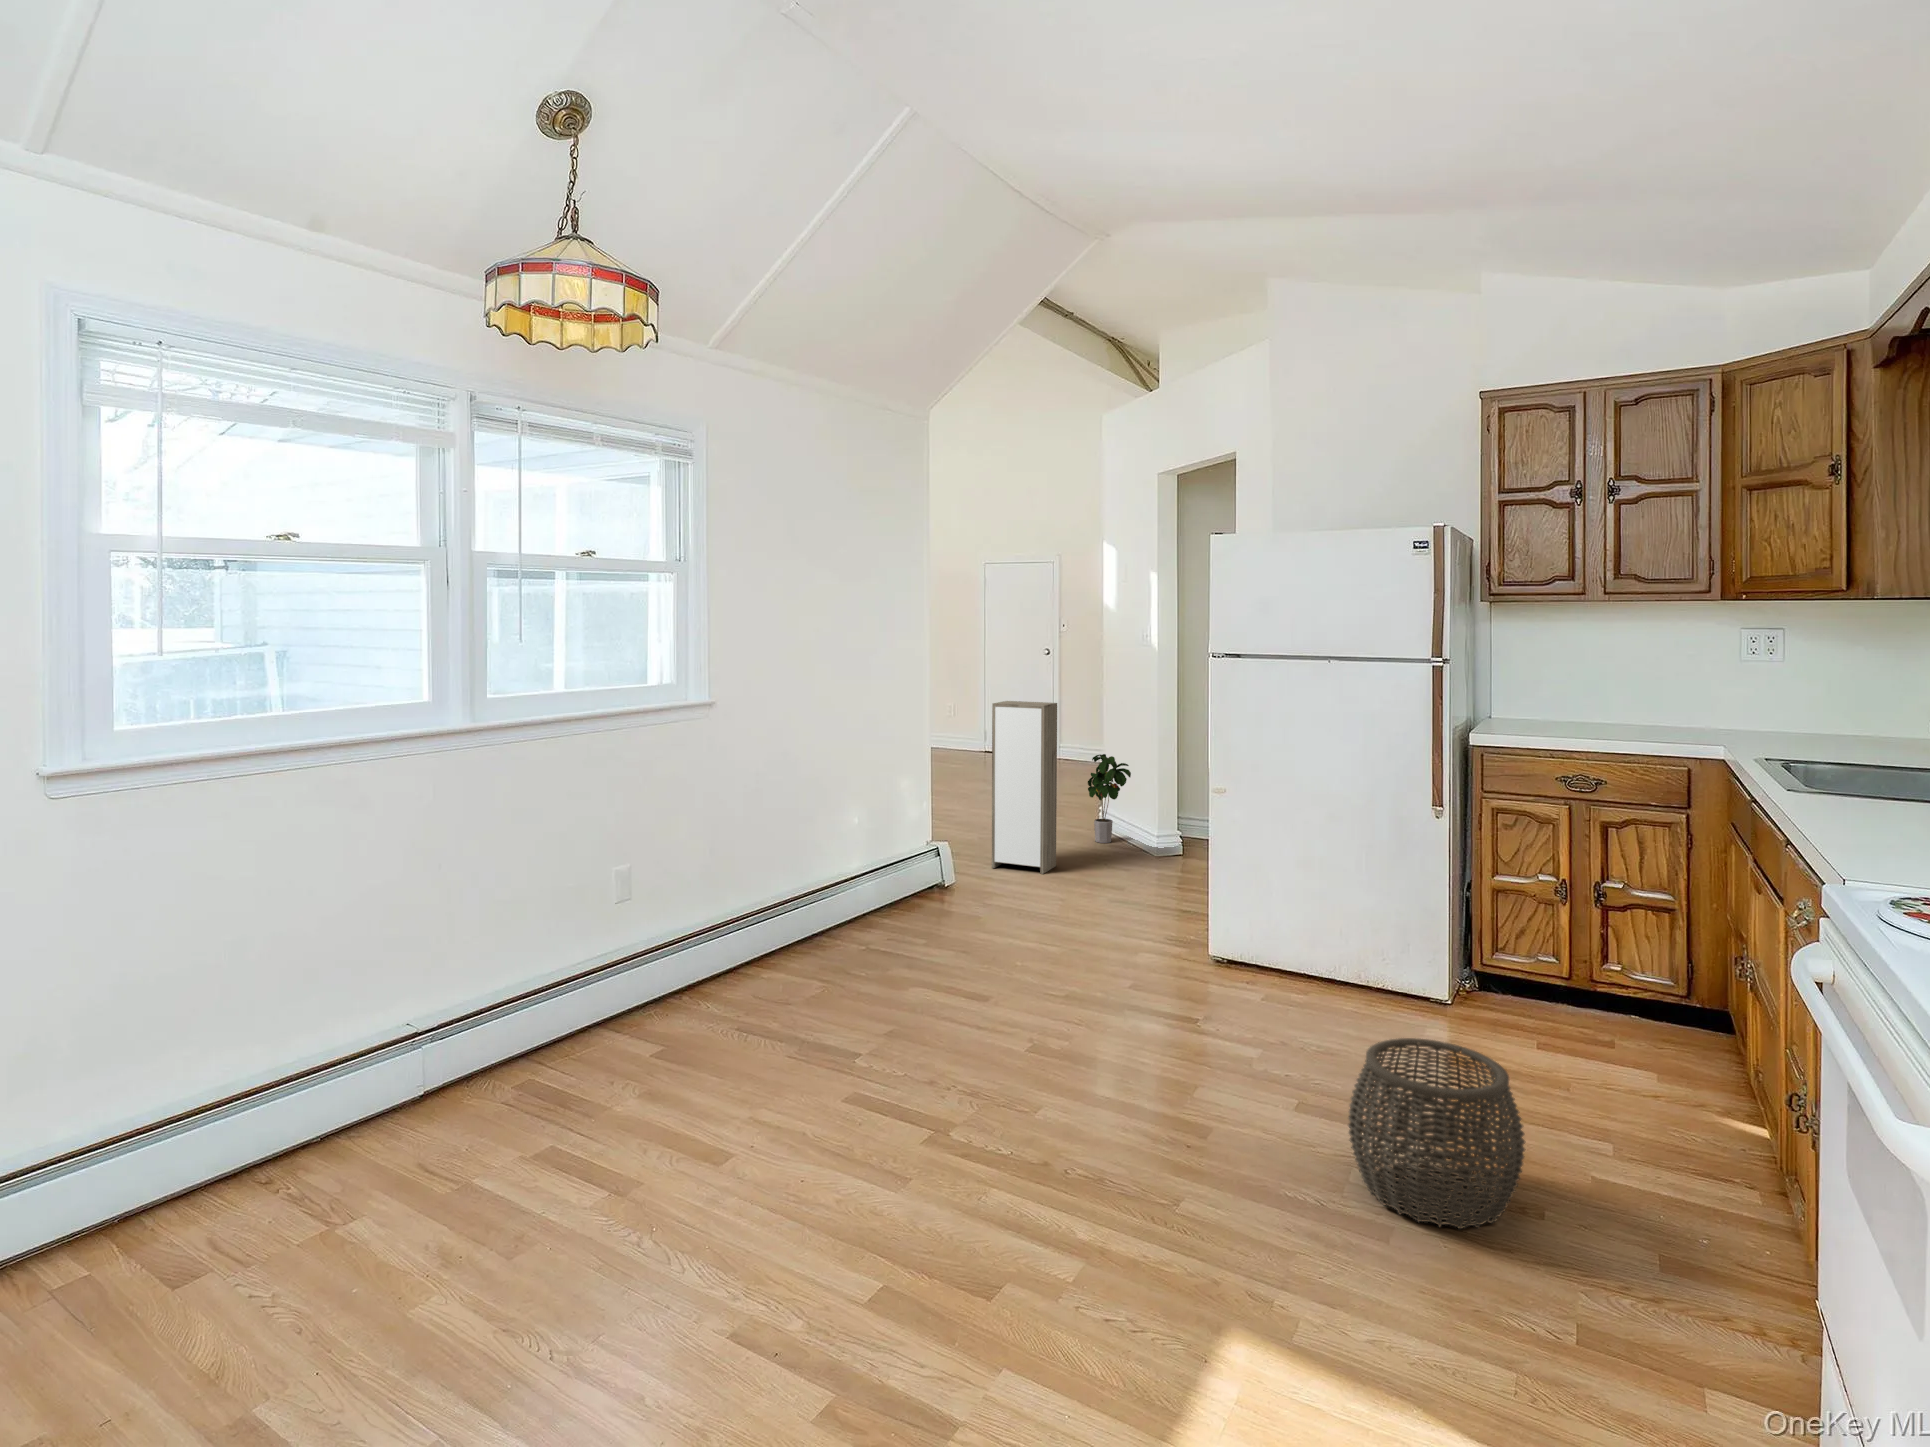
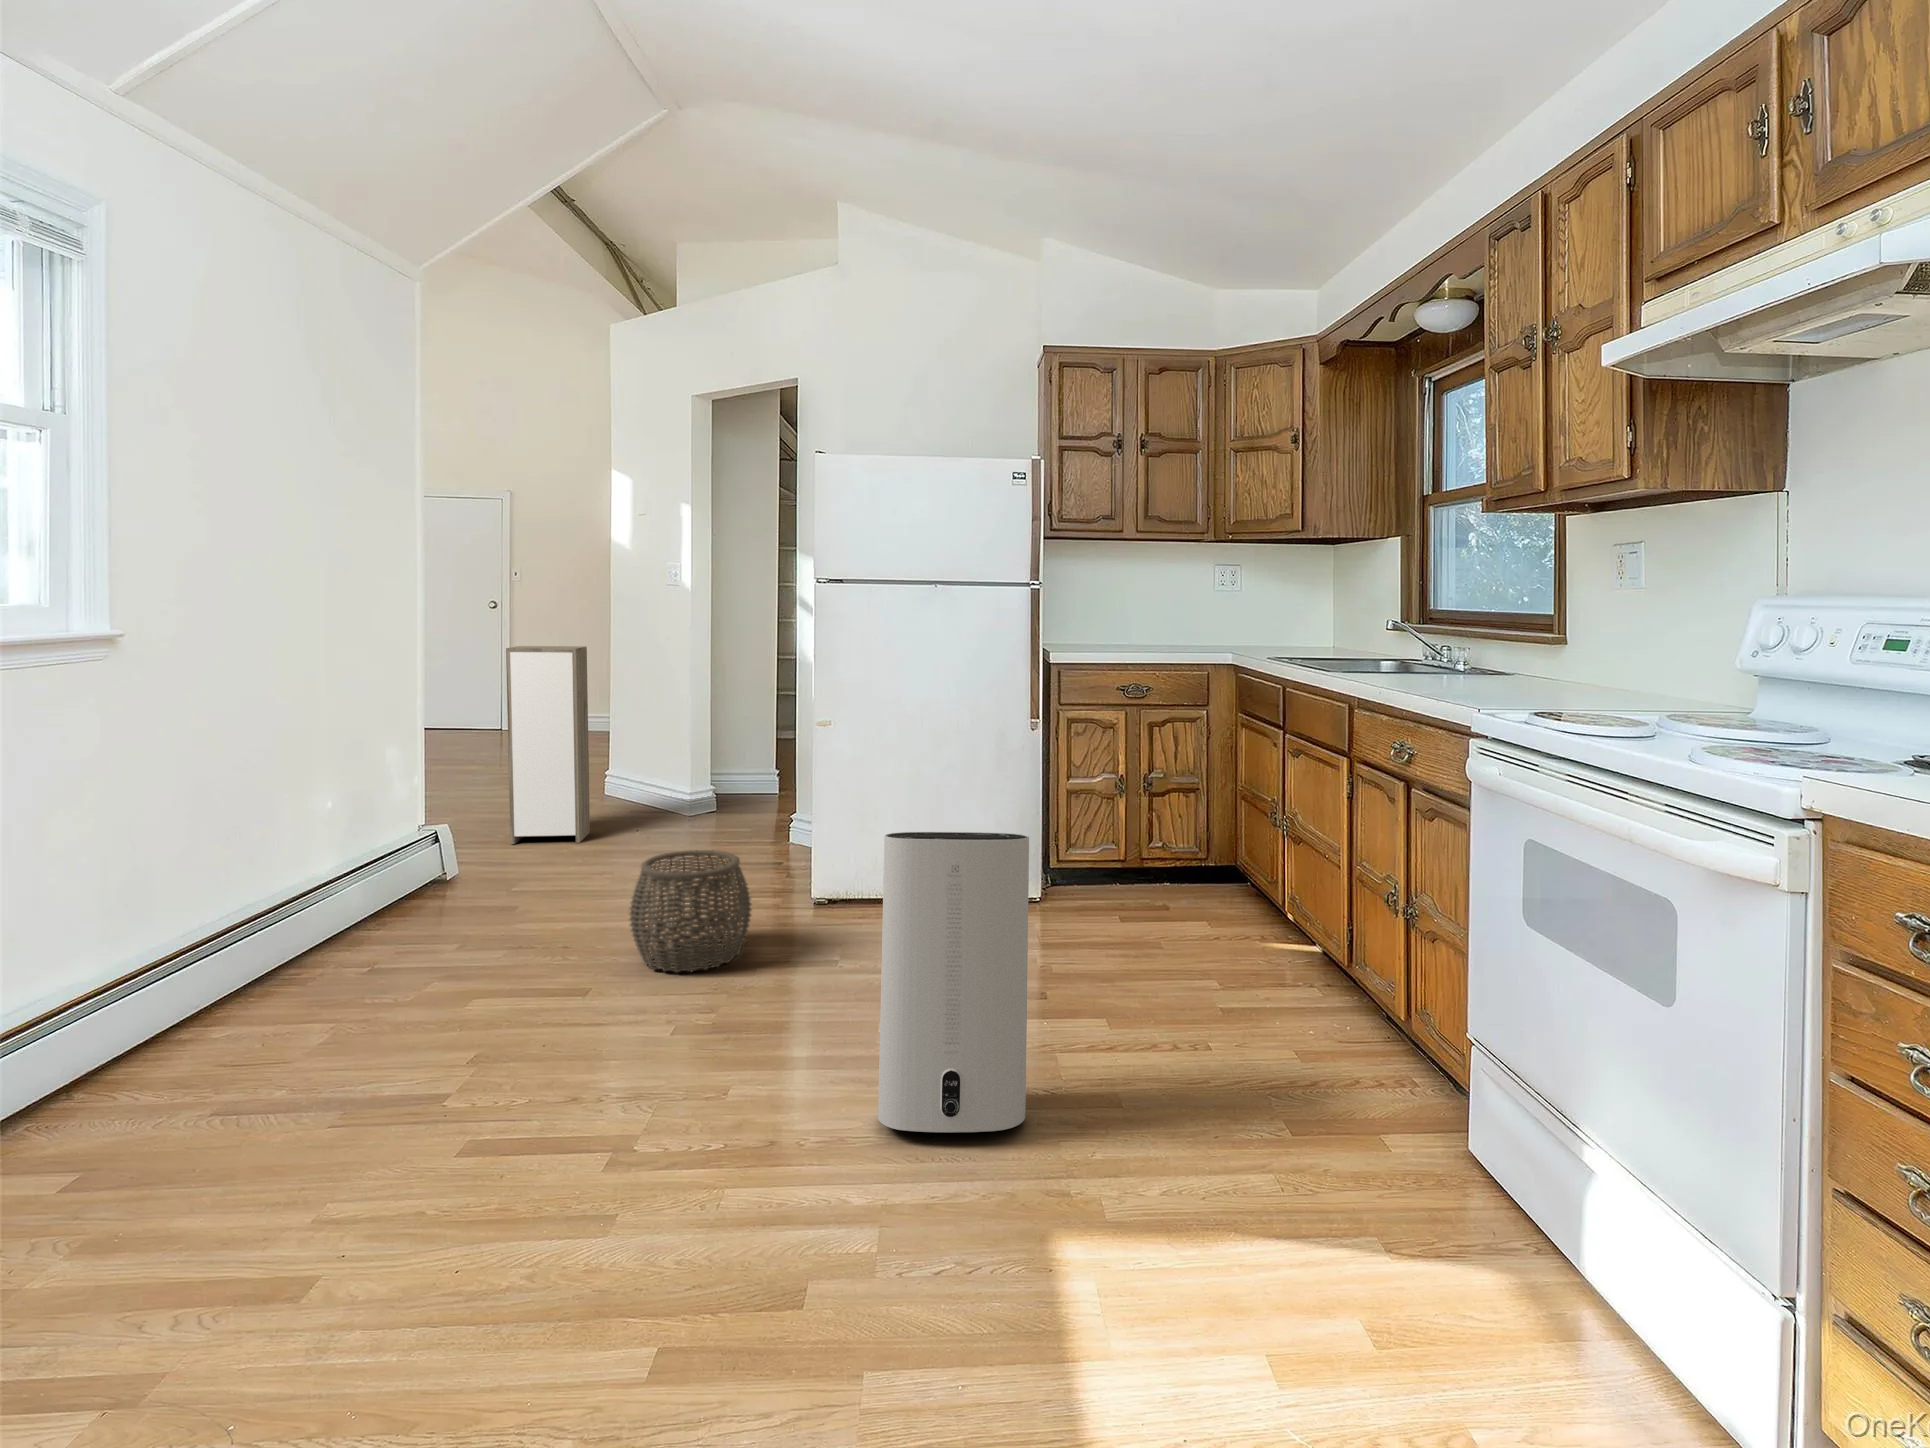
potted plant: present [1088,754,1131,843] -> none [605,706,662,804]
air purifier: none [1134,913,1294,1225] -> present [878,832,1029,1132]
woven basket: present [1348,1038,1525,1229] -> present [629,850,751,972]

